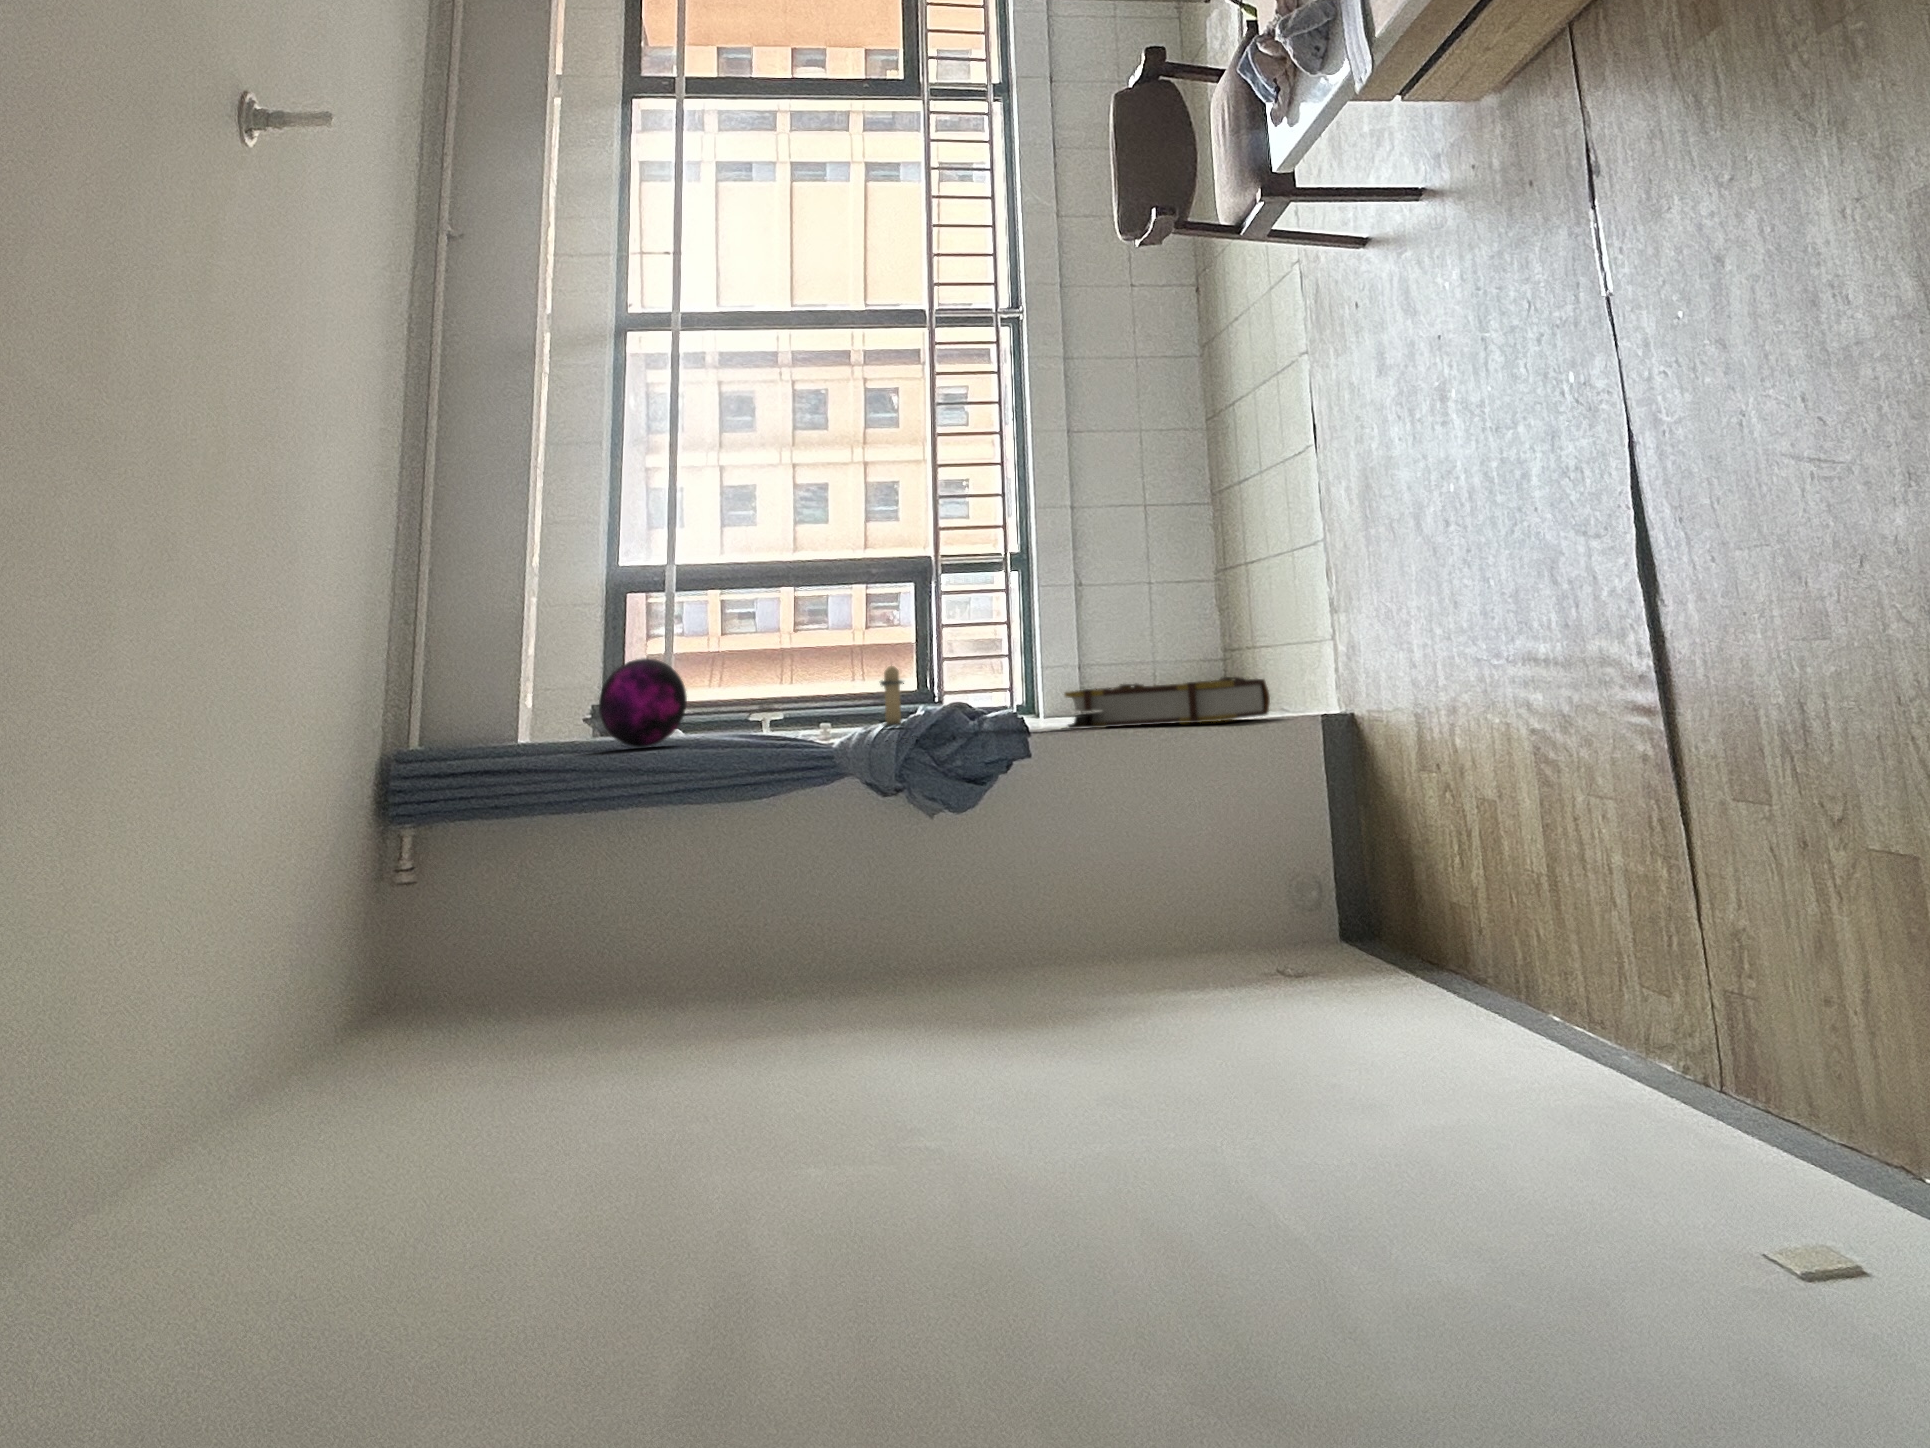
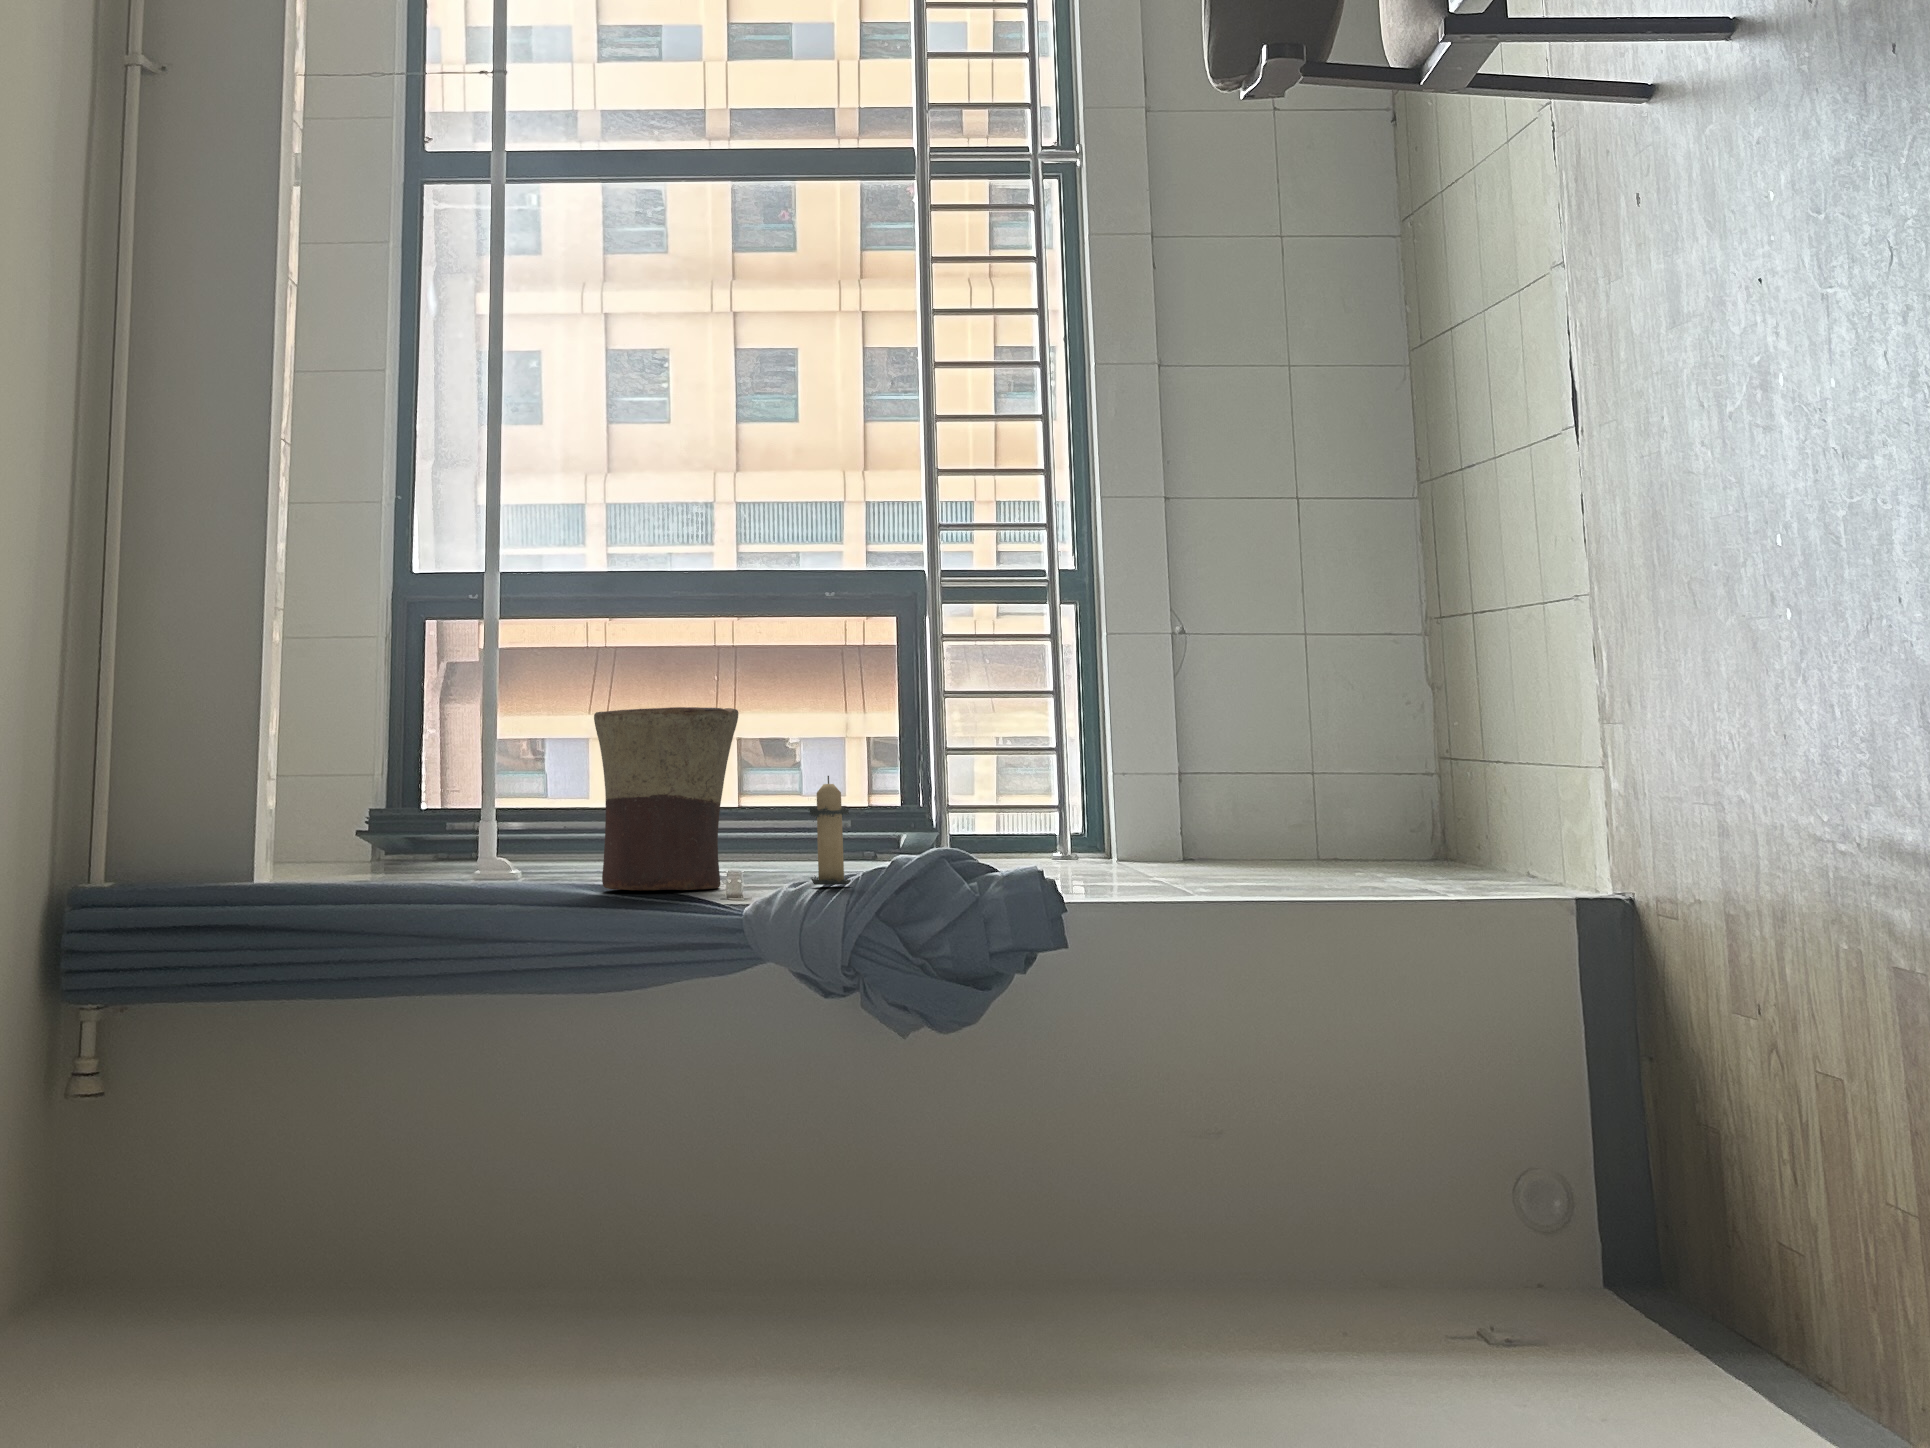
flower pot: none [746,623,836,737] -> present [594,707,739,890]
decorative orb: present [599,658,687,747] -> none [362,751,499,895]
book: present [1065,677,1270,729] -> none [1121,826,1480,907]

